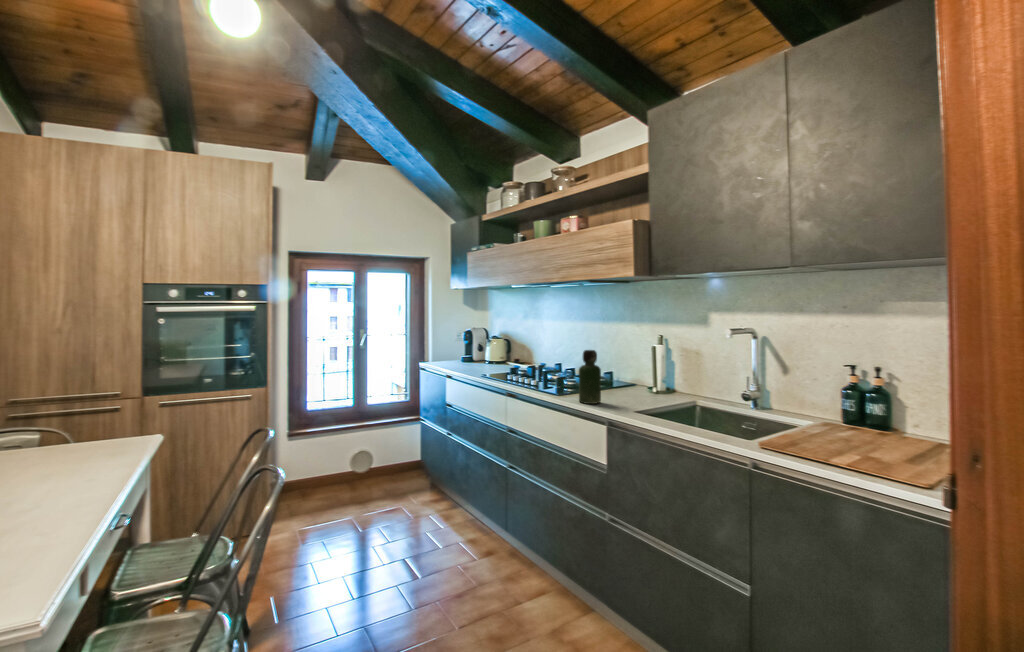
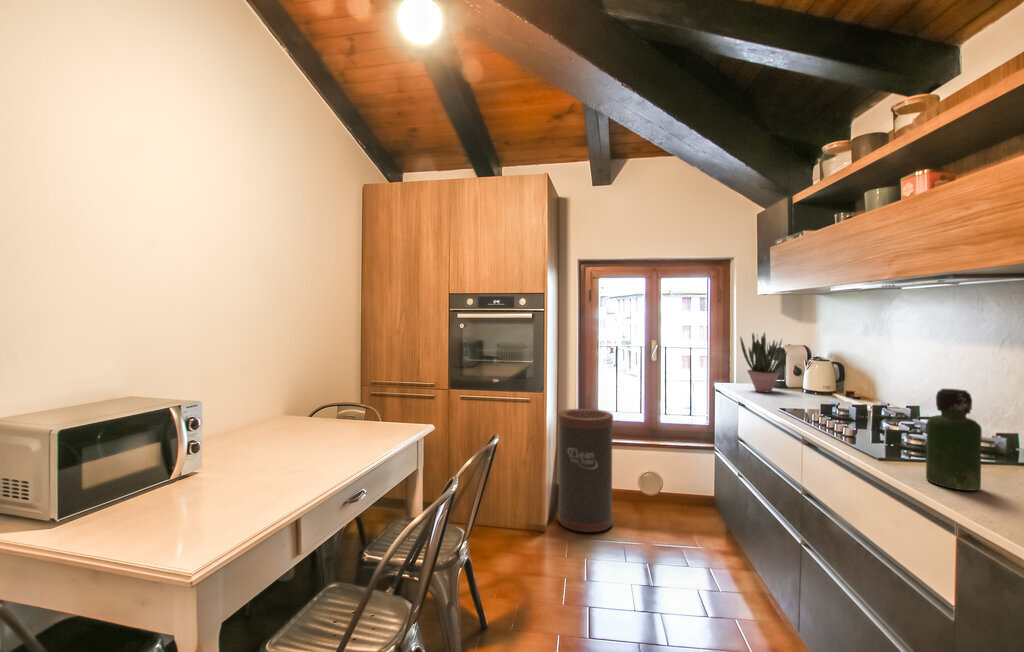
potted plant: none [444,319,477,367] -> present [740,333,787,392]
trash can: none [282,400,342,521] -> present [558,409,613,532]

